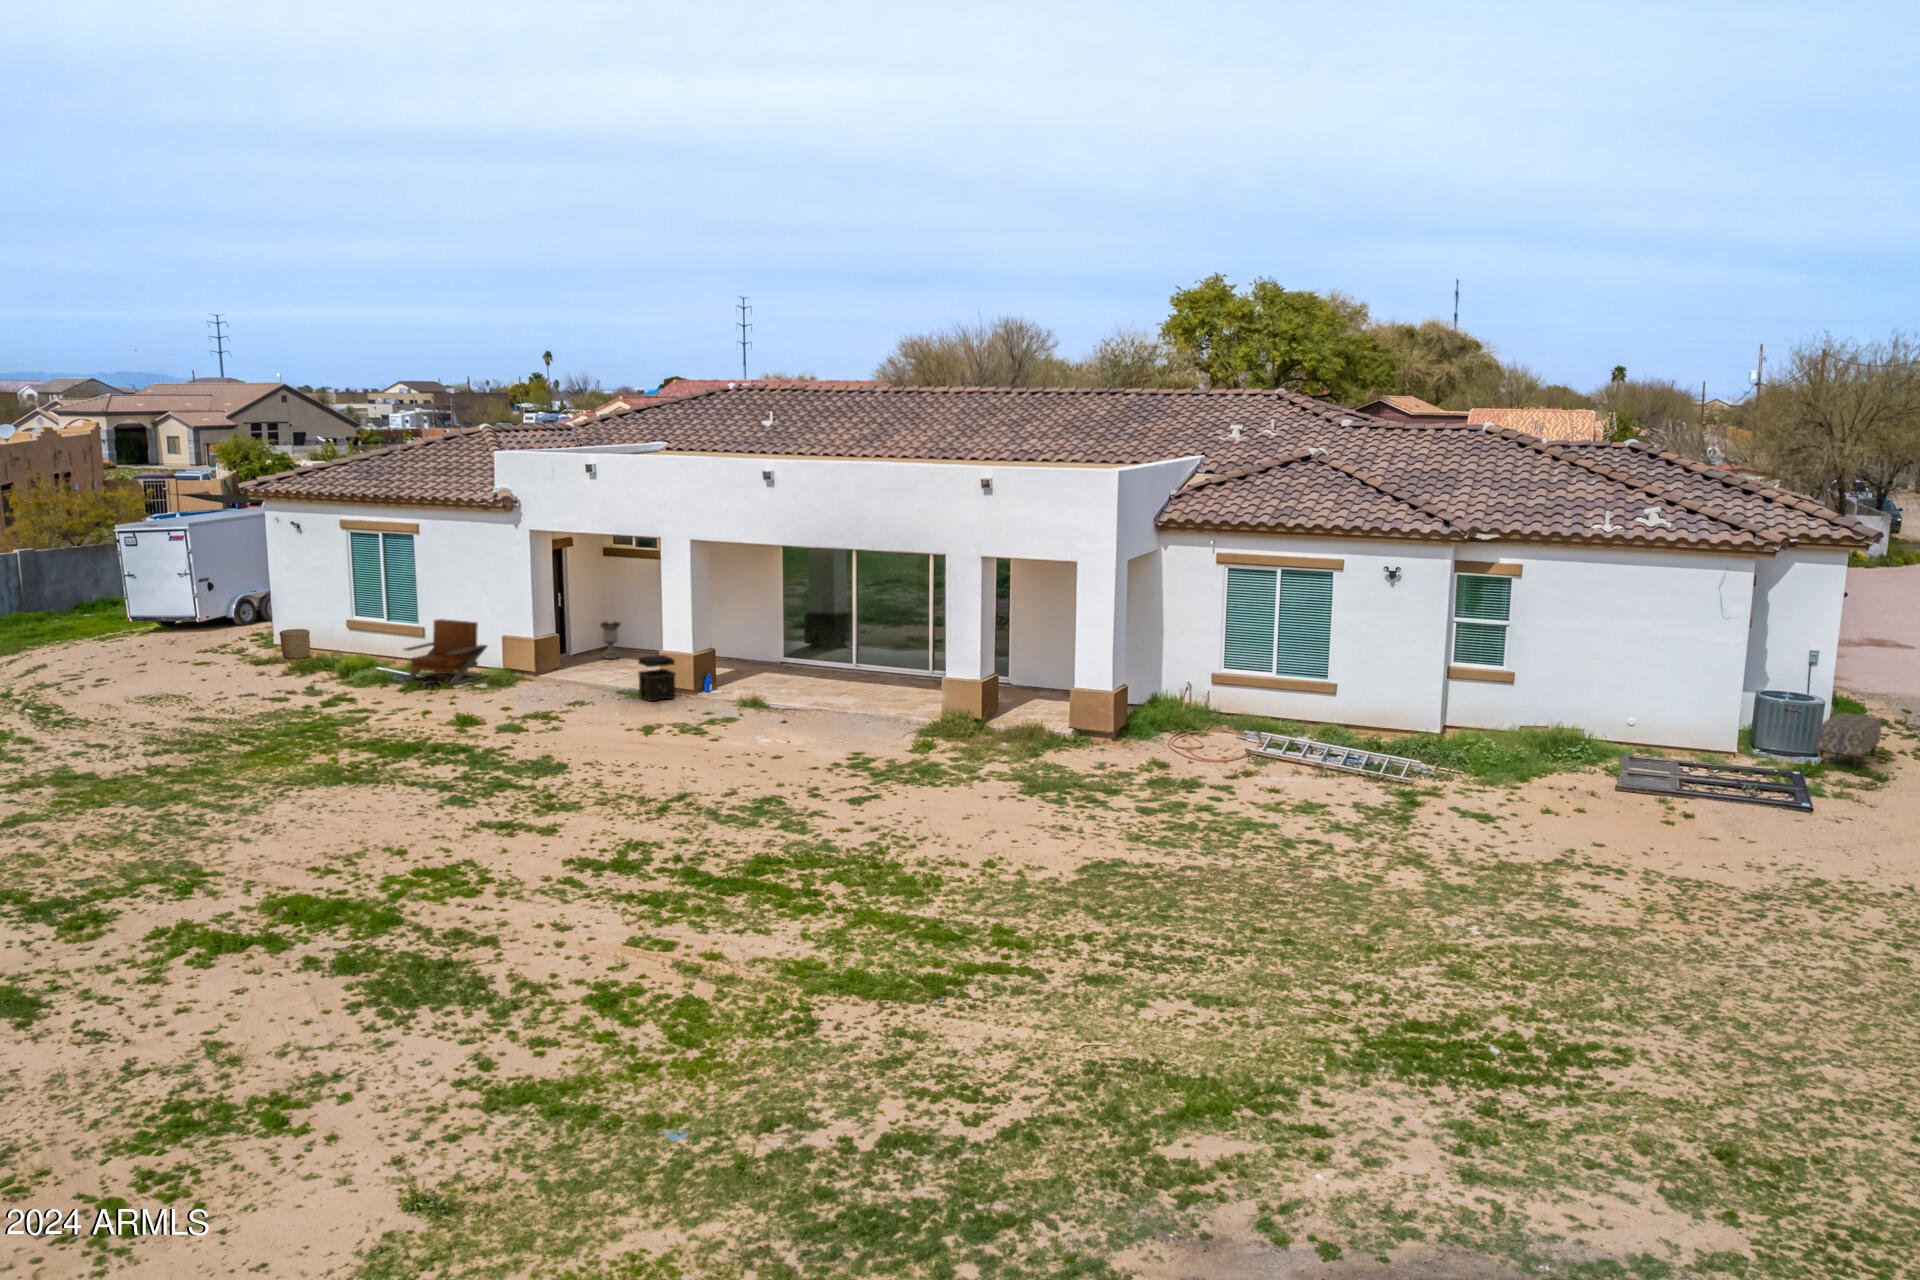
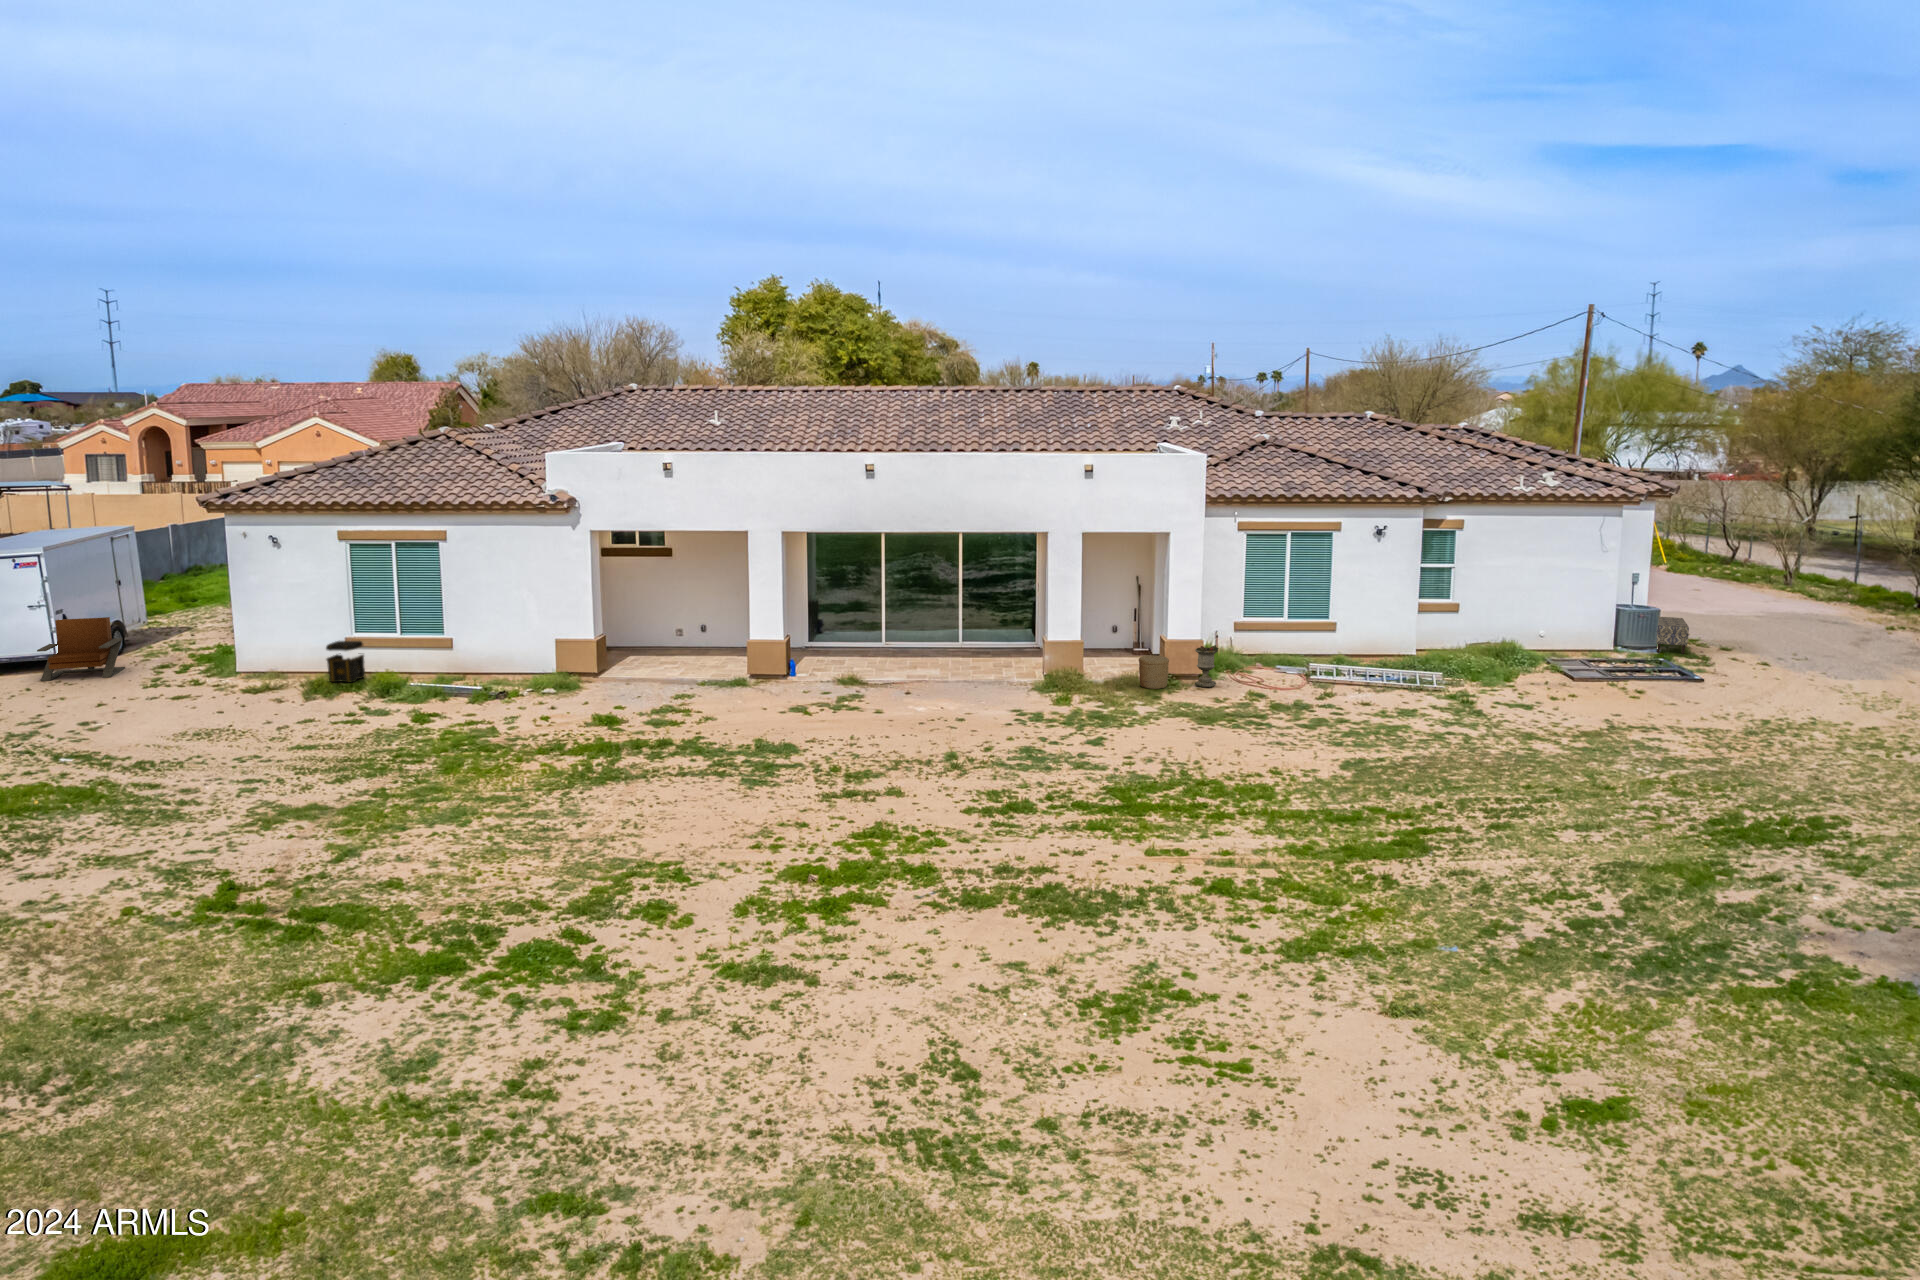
lounge chair: present [404,619,487,685] -> present [37,617,125,681]
planter: present [600,622,621,659] -> present [1195,645,1218,687]
woven basket: present [279,629,310,659] -> present [1139,655,1169,689]
toolbox: present [638,655,676,701] -> present [326,641,365,682]

